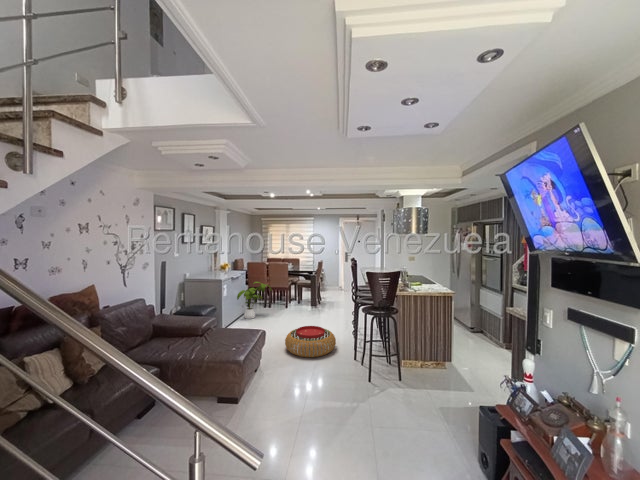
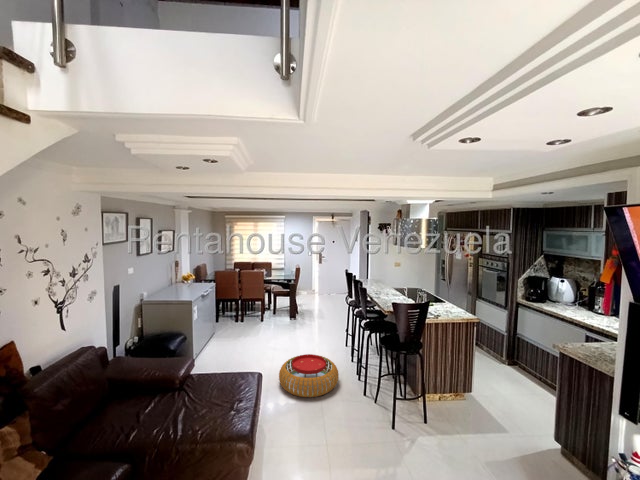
house plant: present [237,282,272,319] -> none [208,297,249,341]

